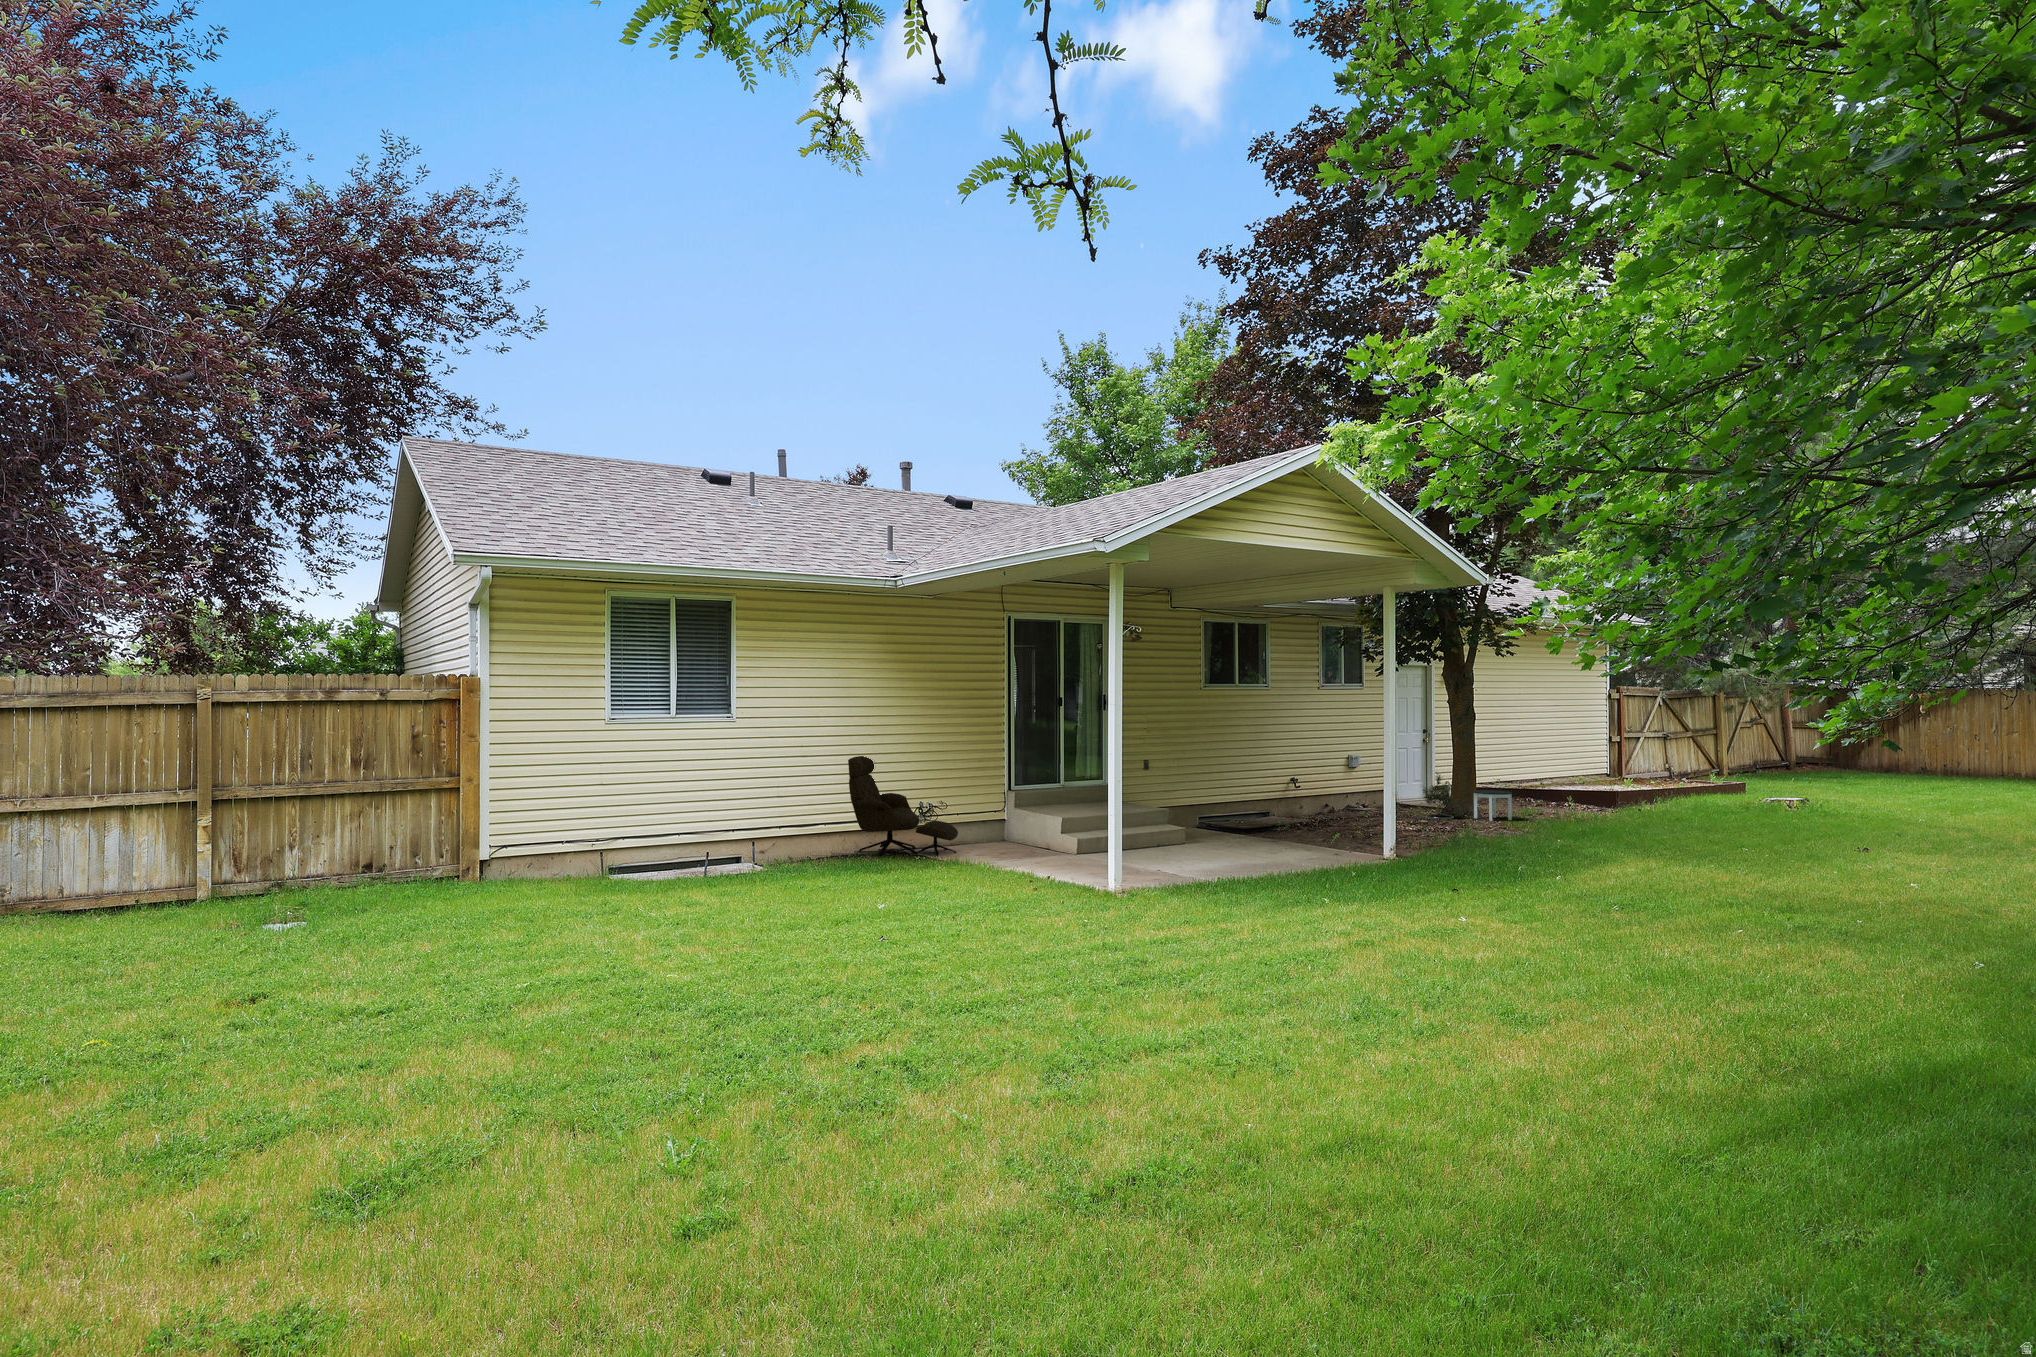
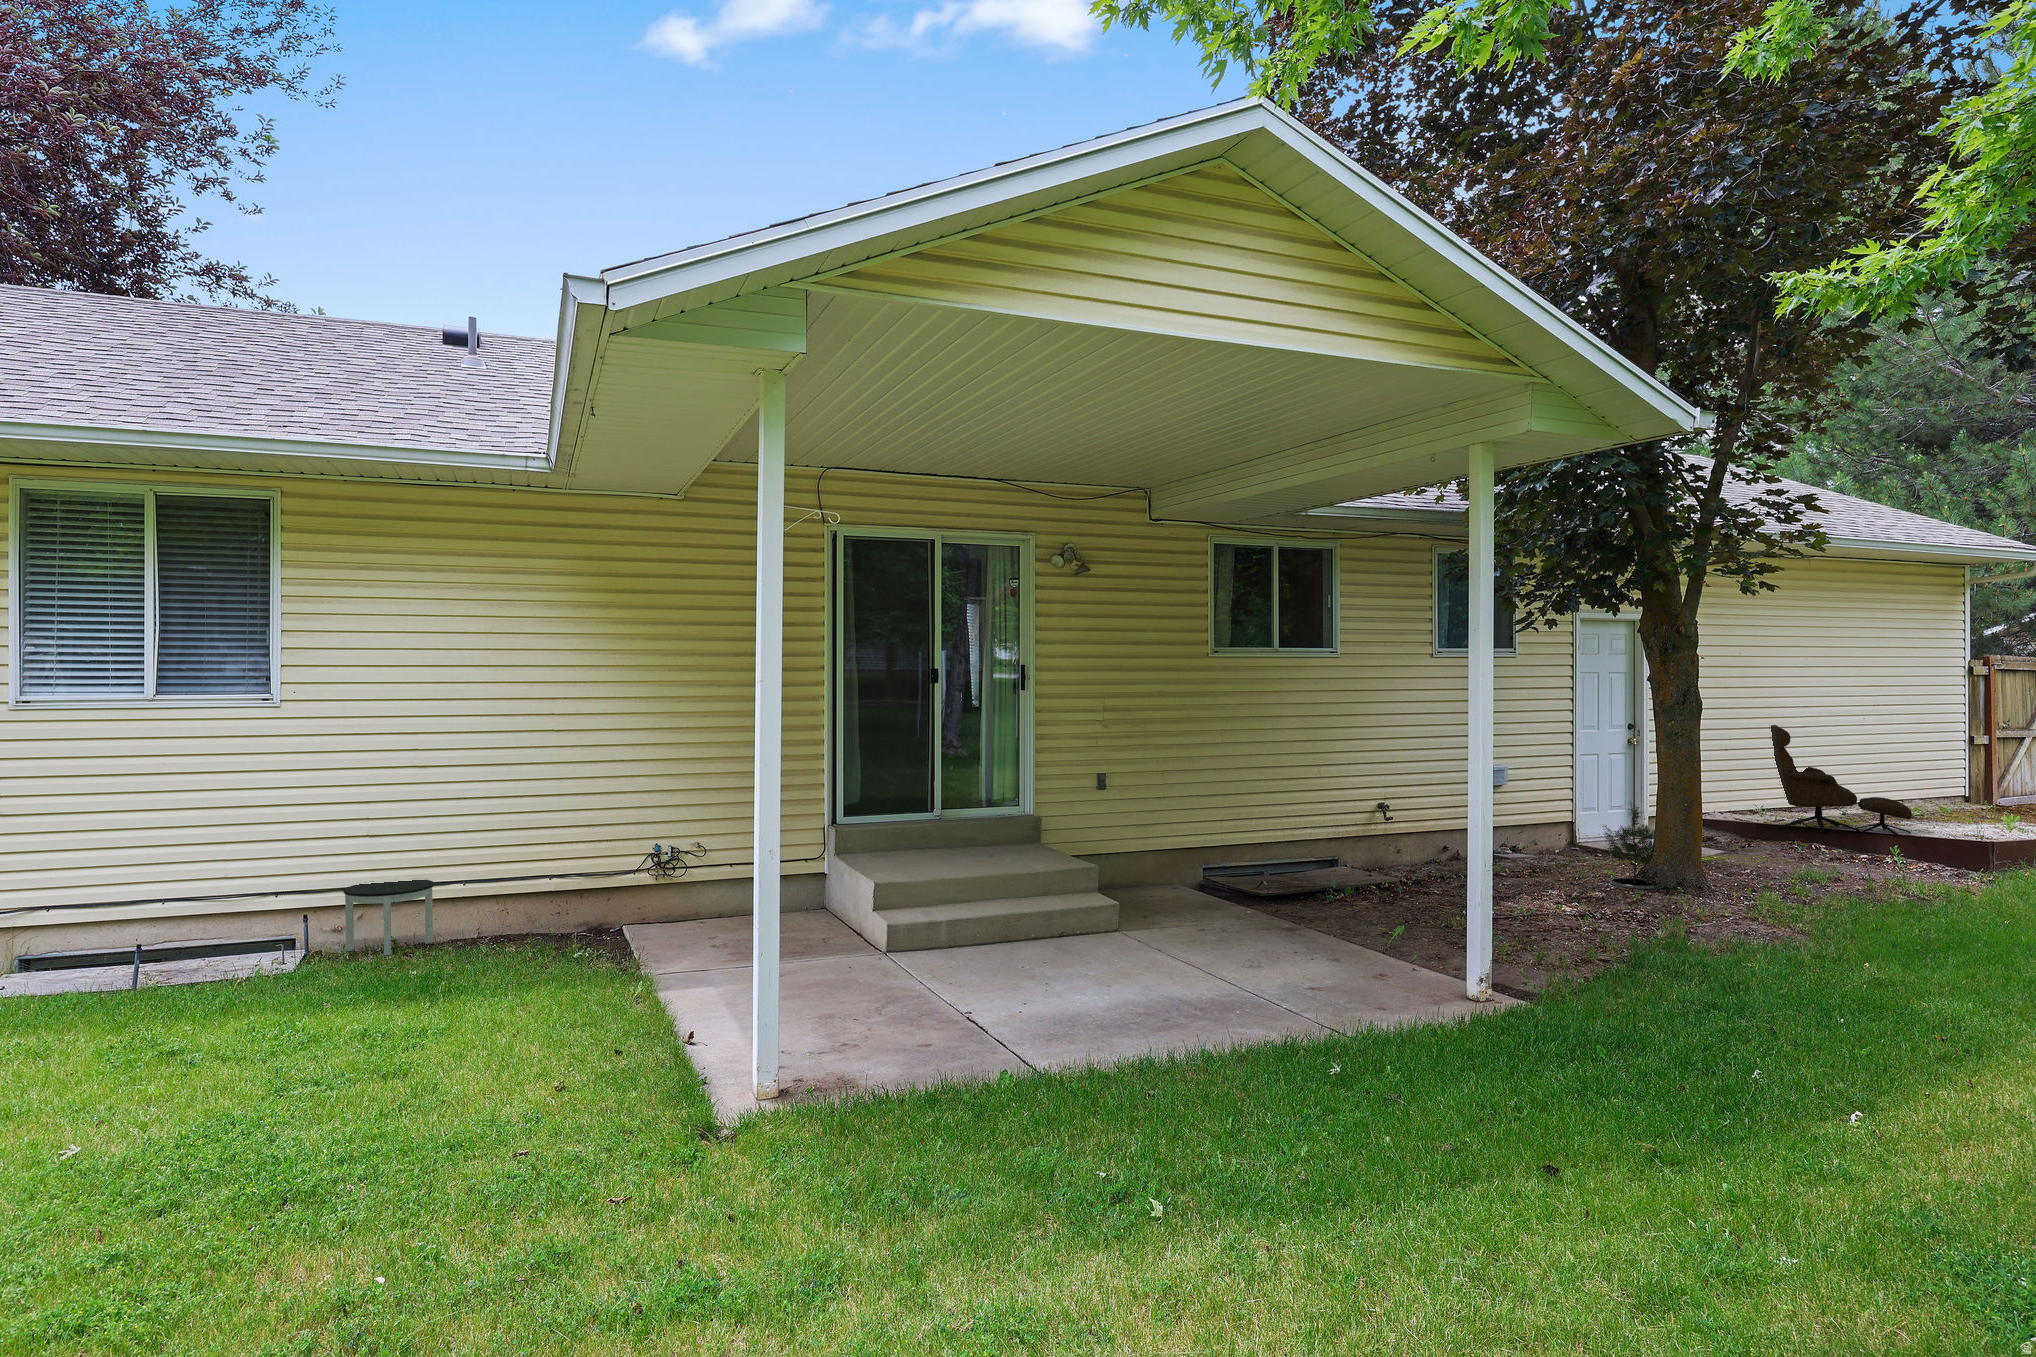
lounge chair: present [848,756,958,856] -> present [1771,725,1912,835]
round table: present [1473,790,1512,821] -> present [343,880,434,955]

